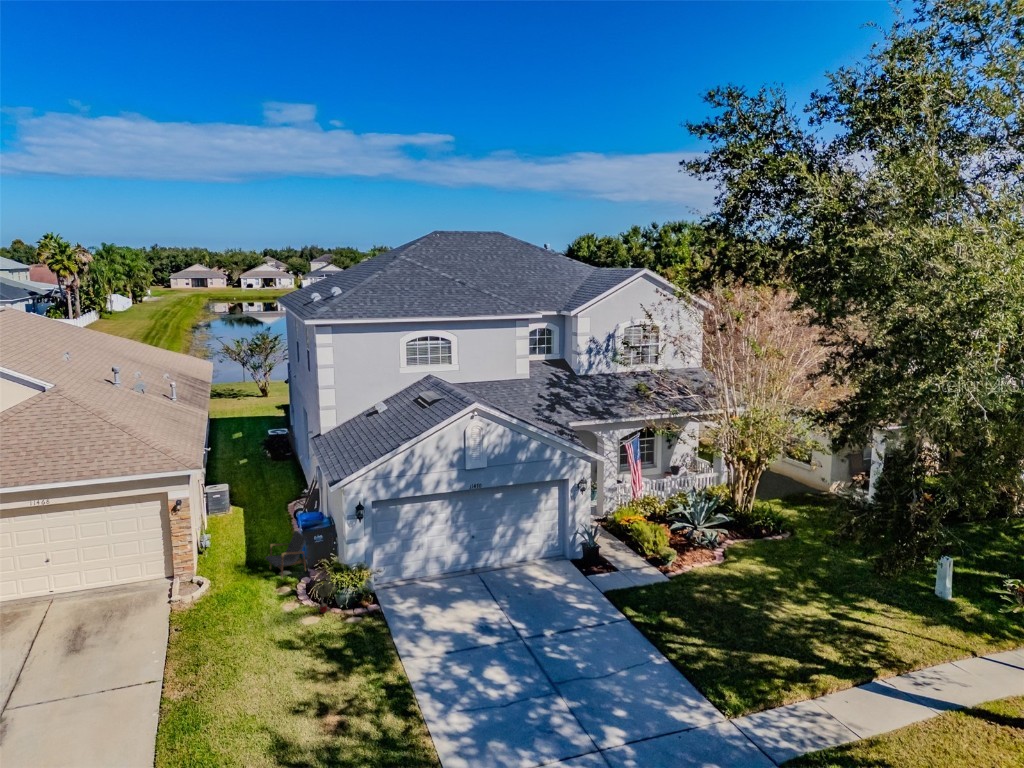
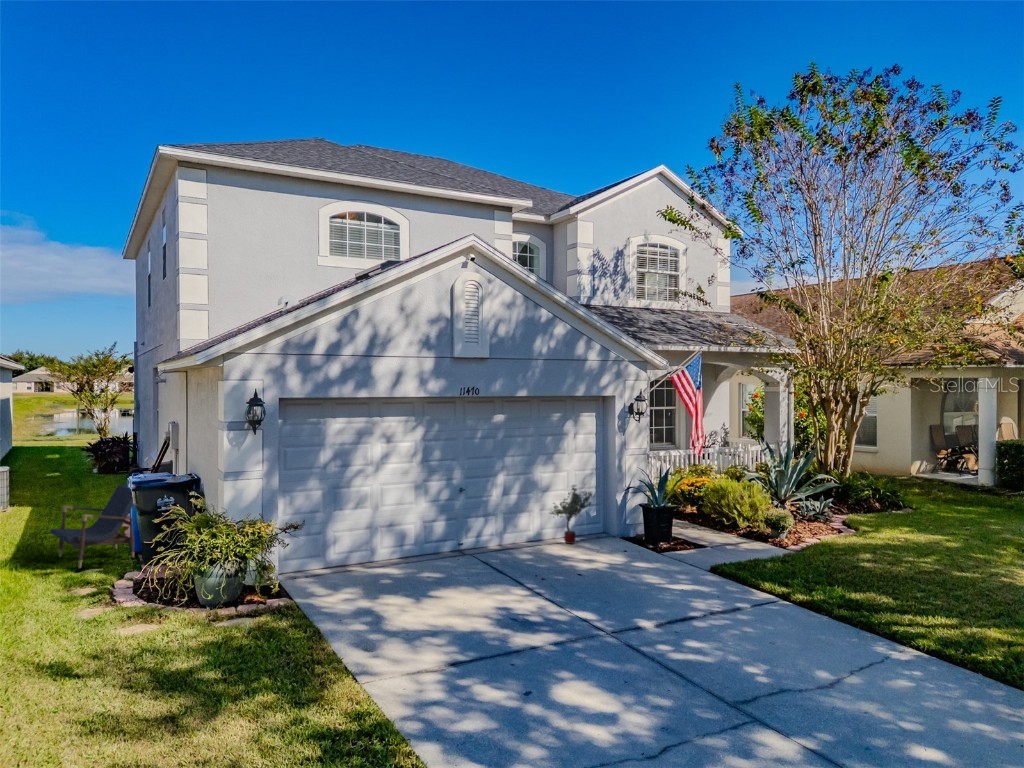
potted tree: present [313,576,337,613] -> present [550,485,592,544]

